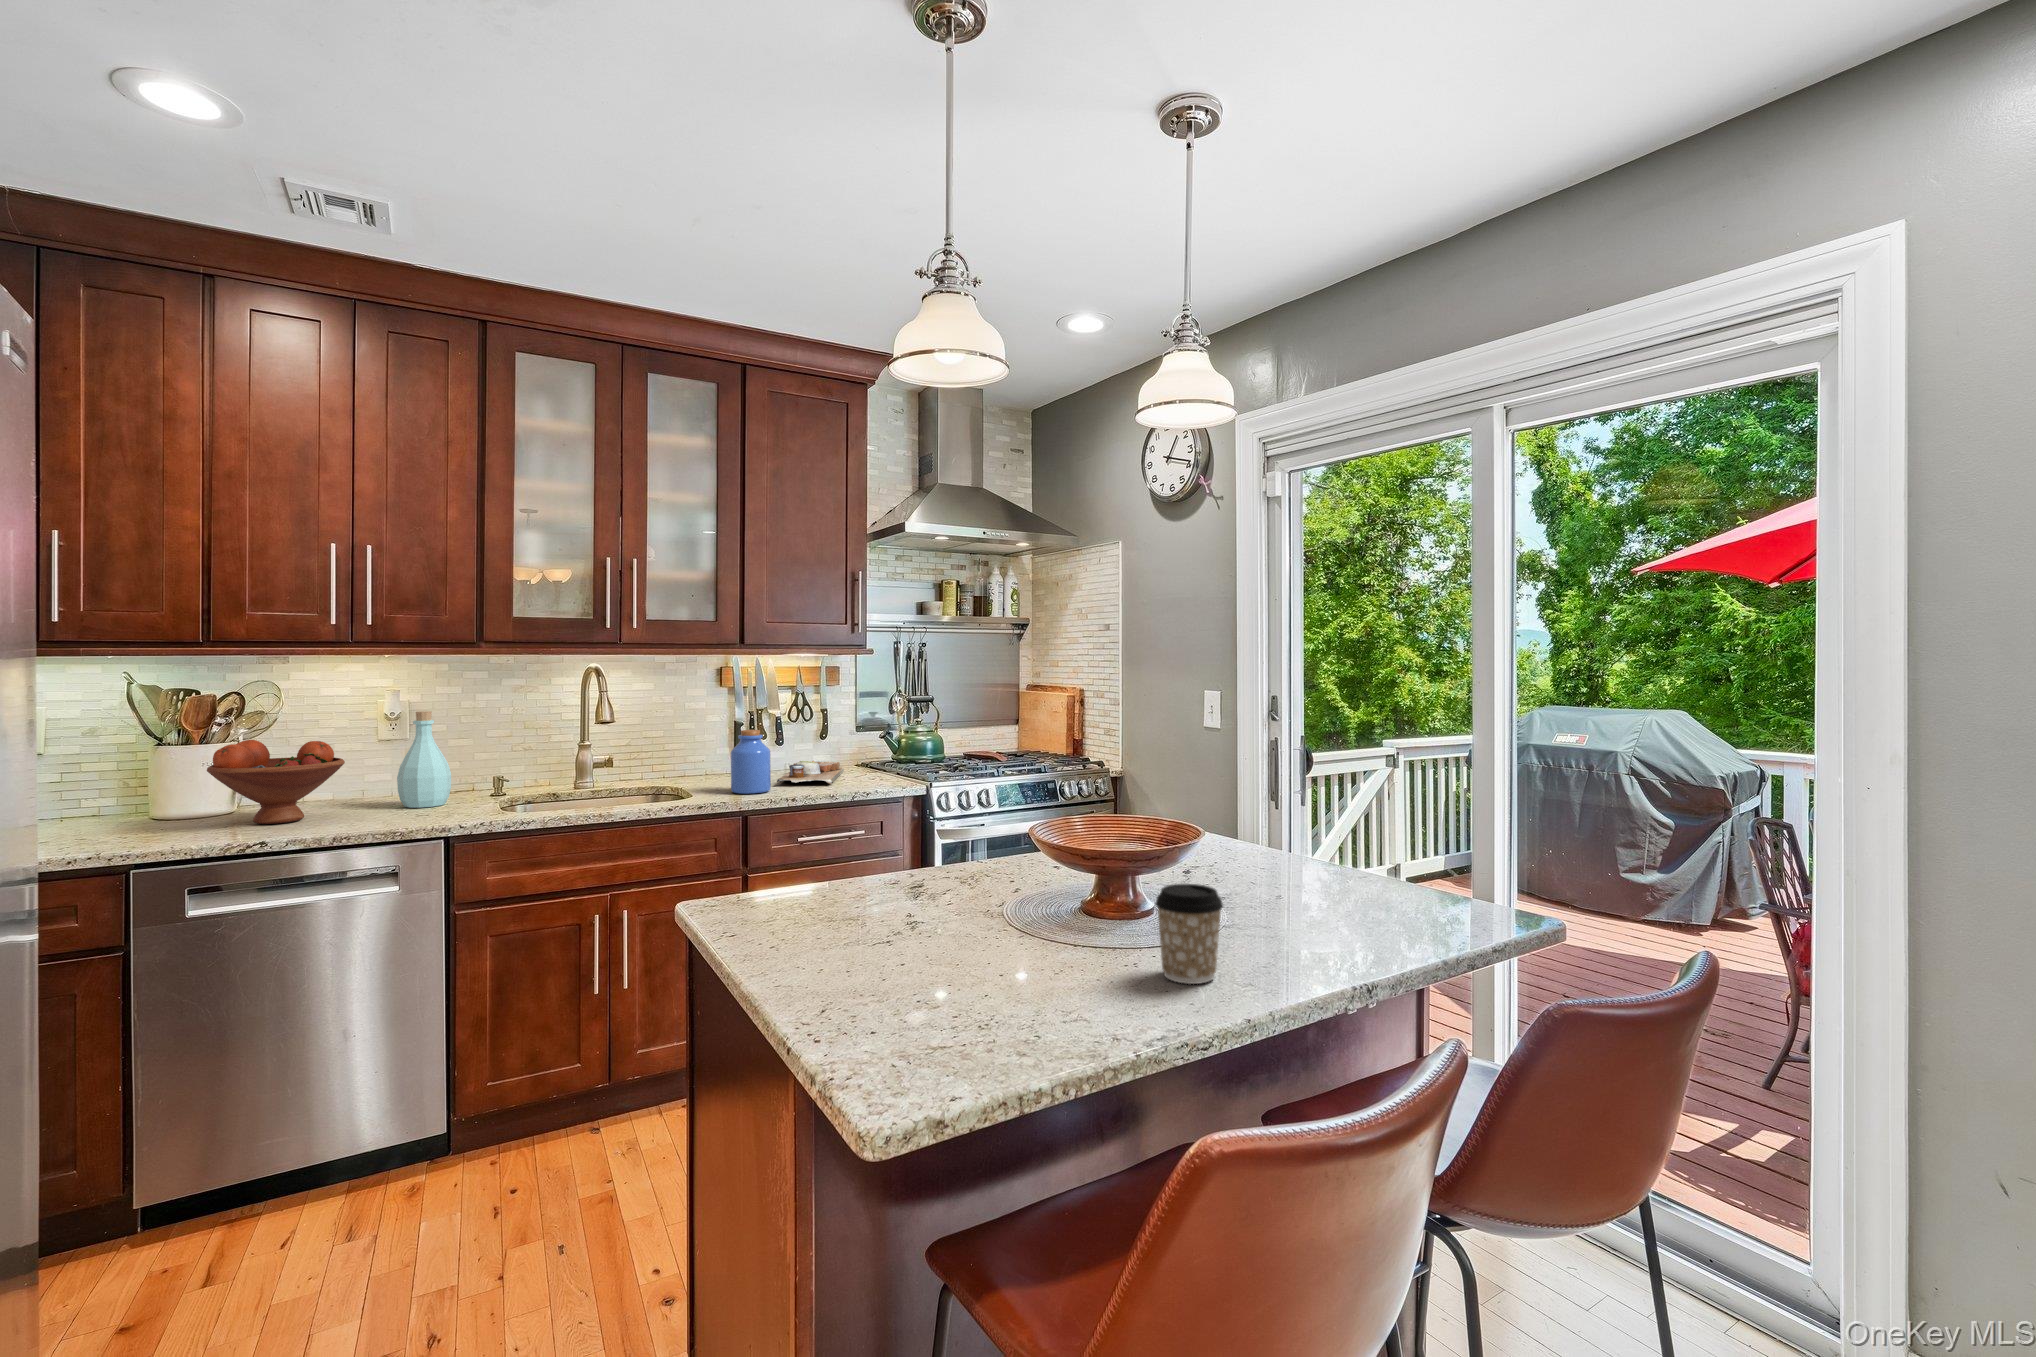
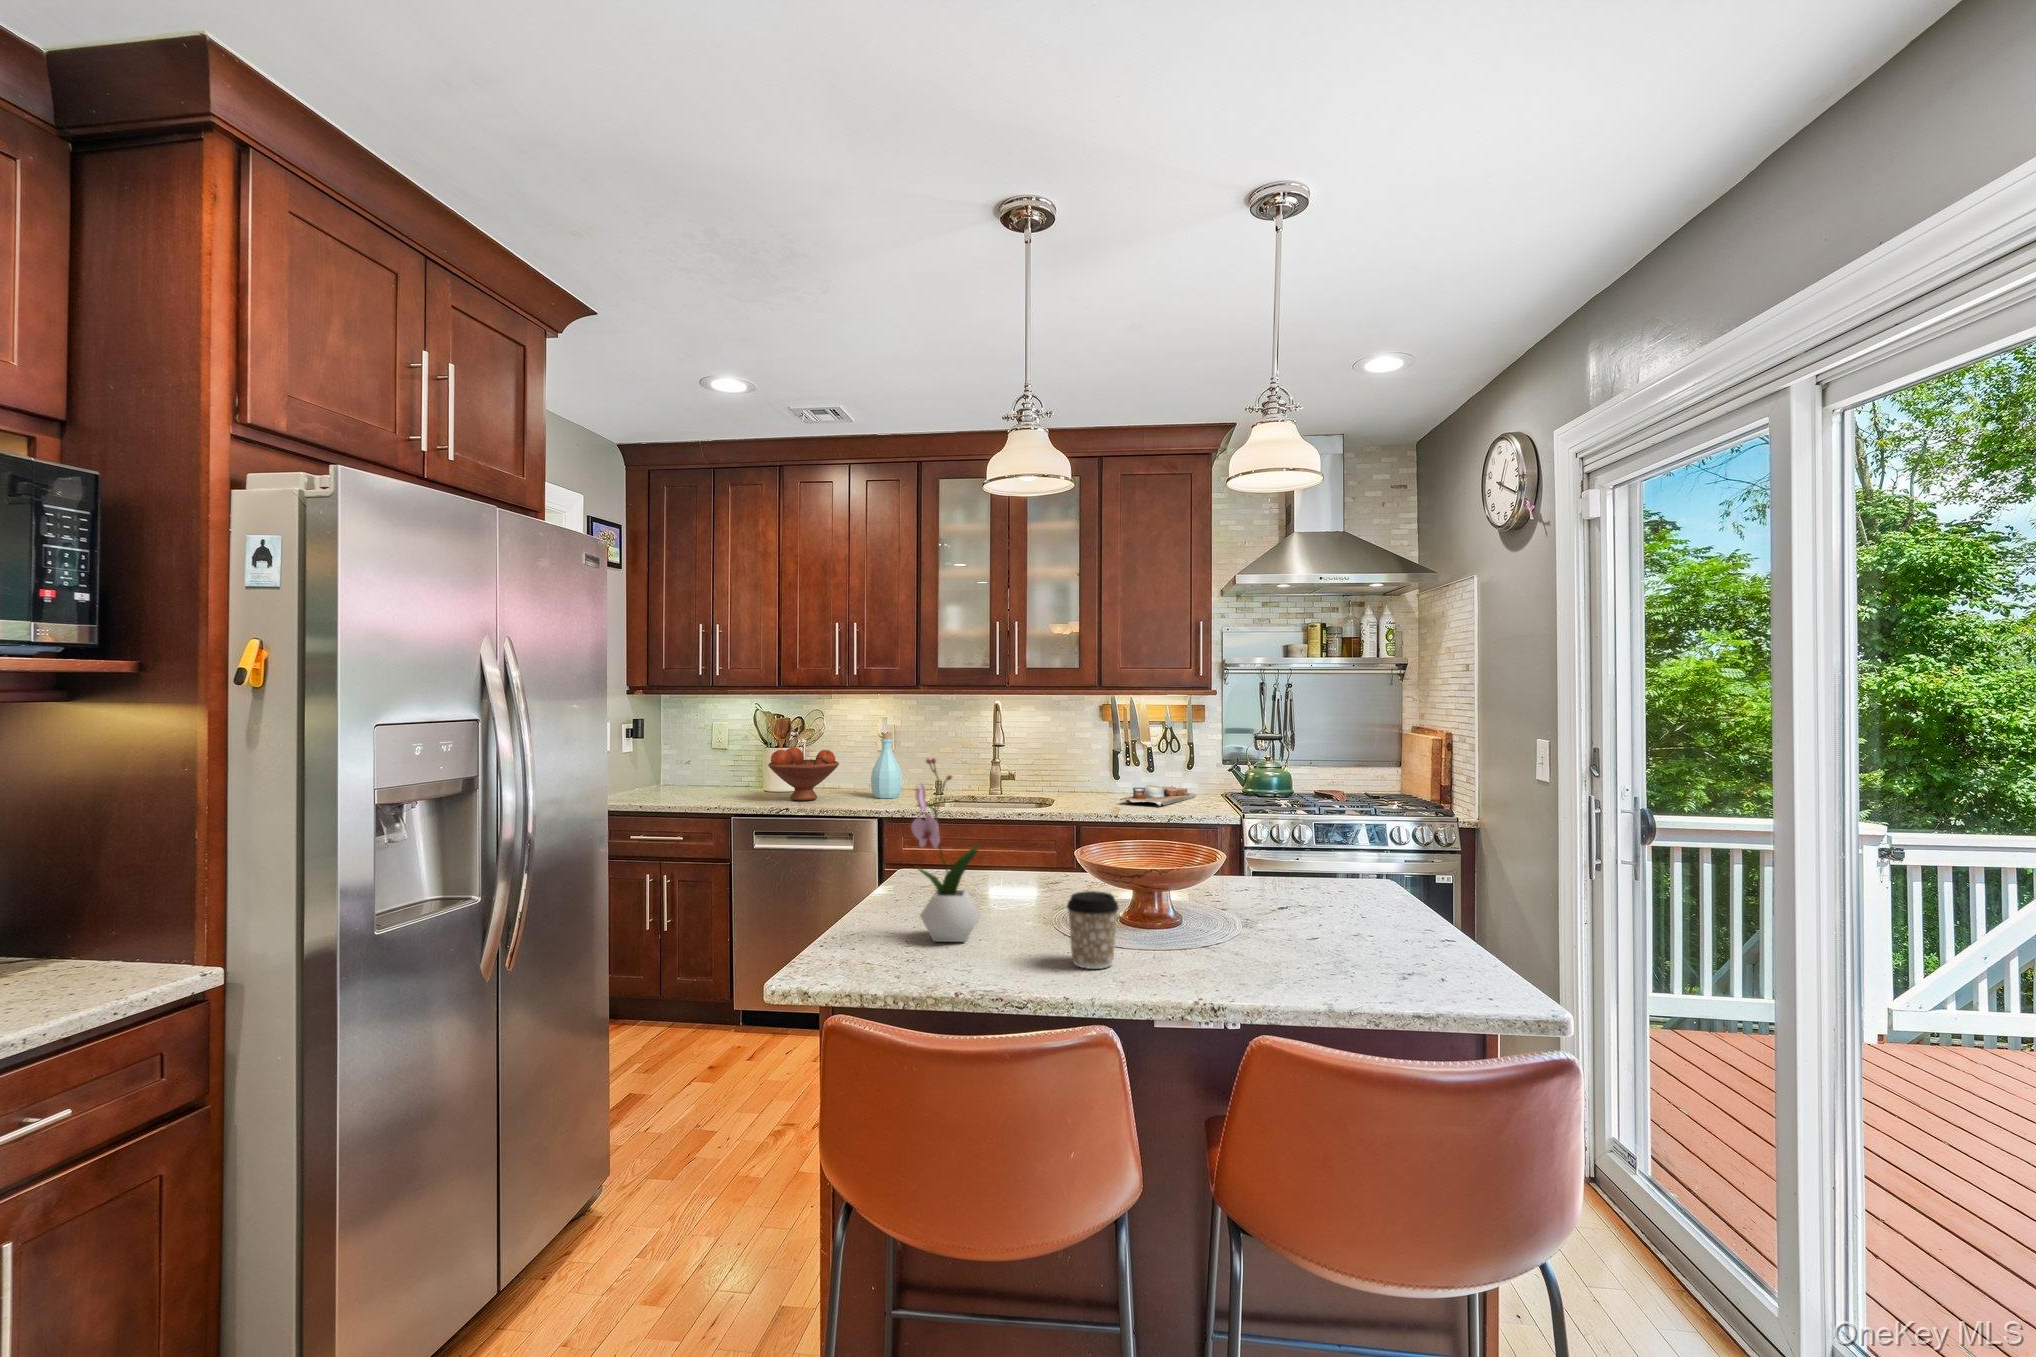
flower arrangement: none [903,726,1023,992] -> present [911,758,981,942]
jar: present [731,730,771,794] -> none [1078,757,1109,808]

